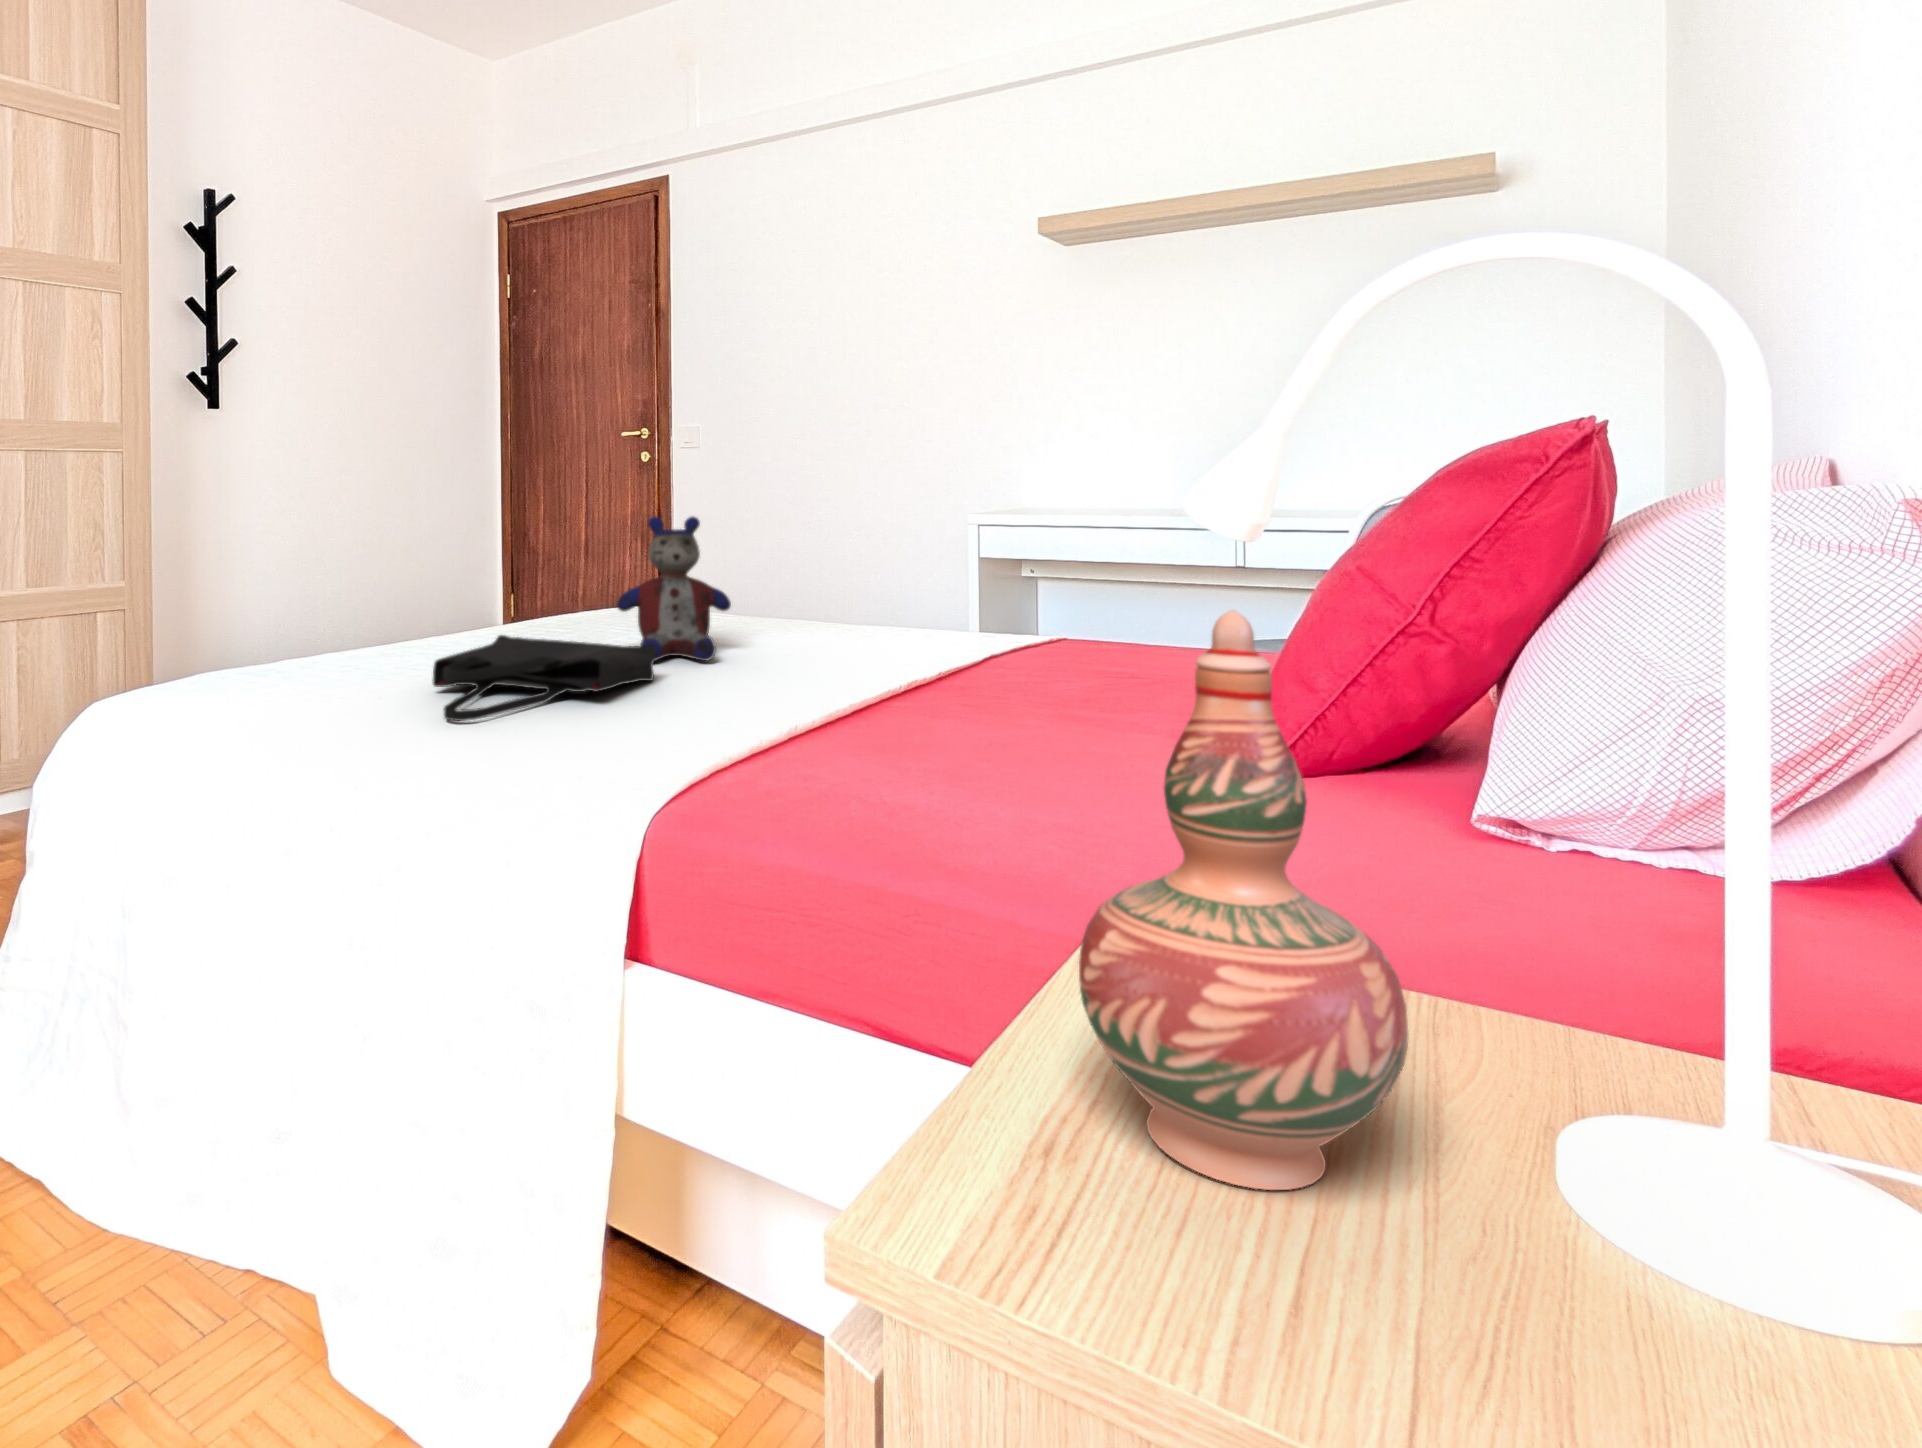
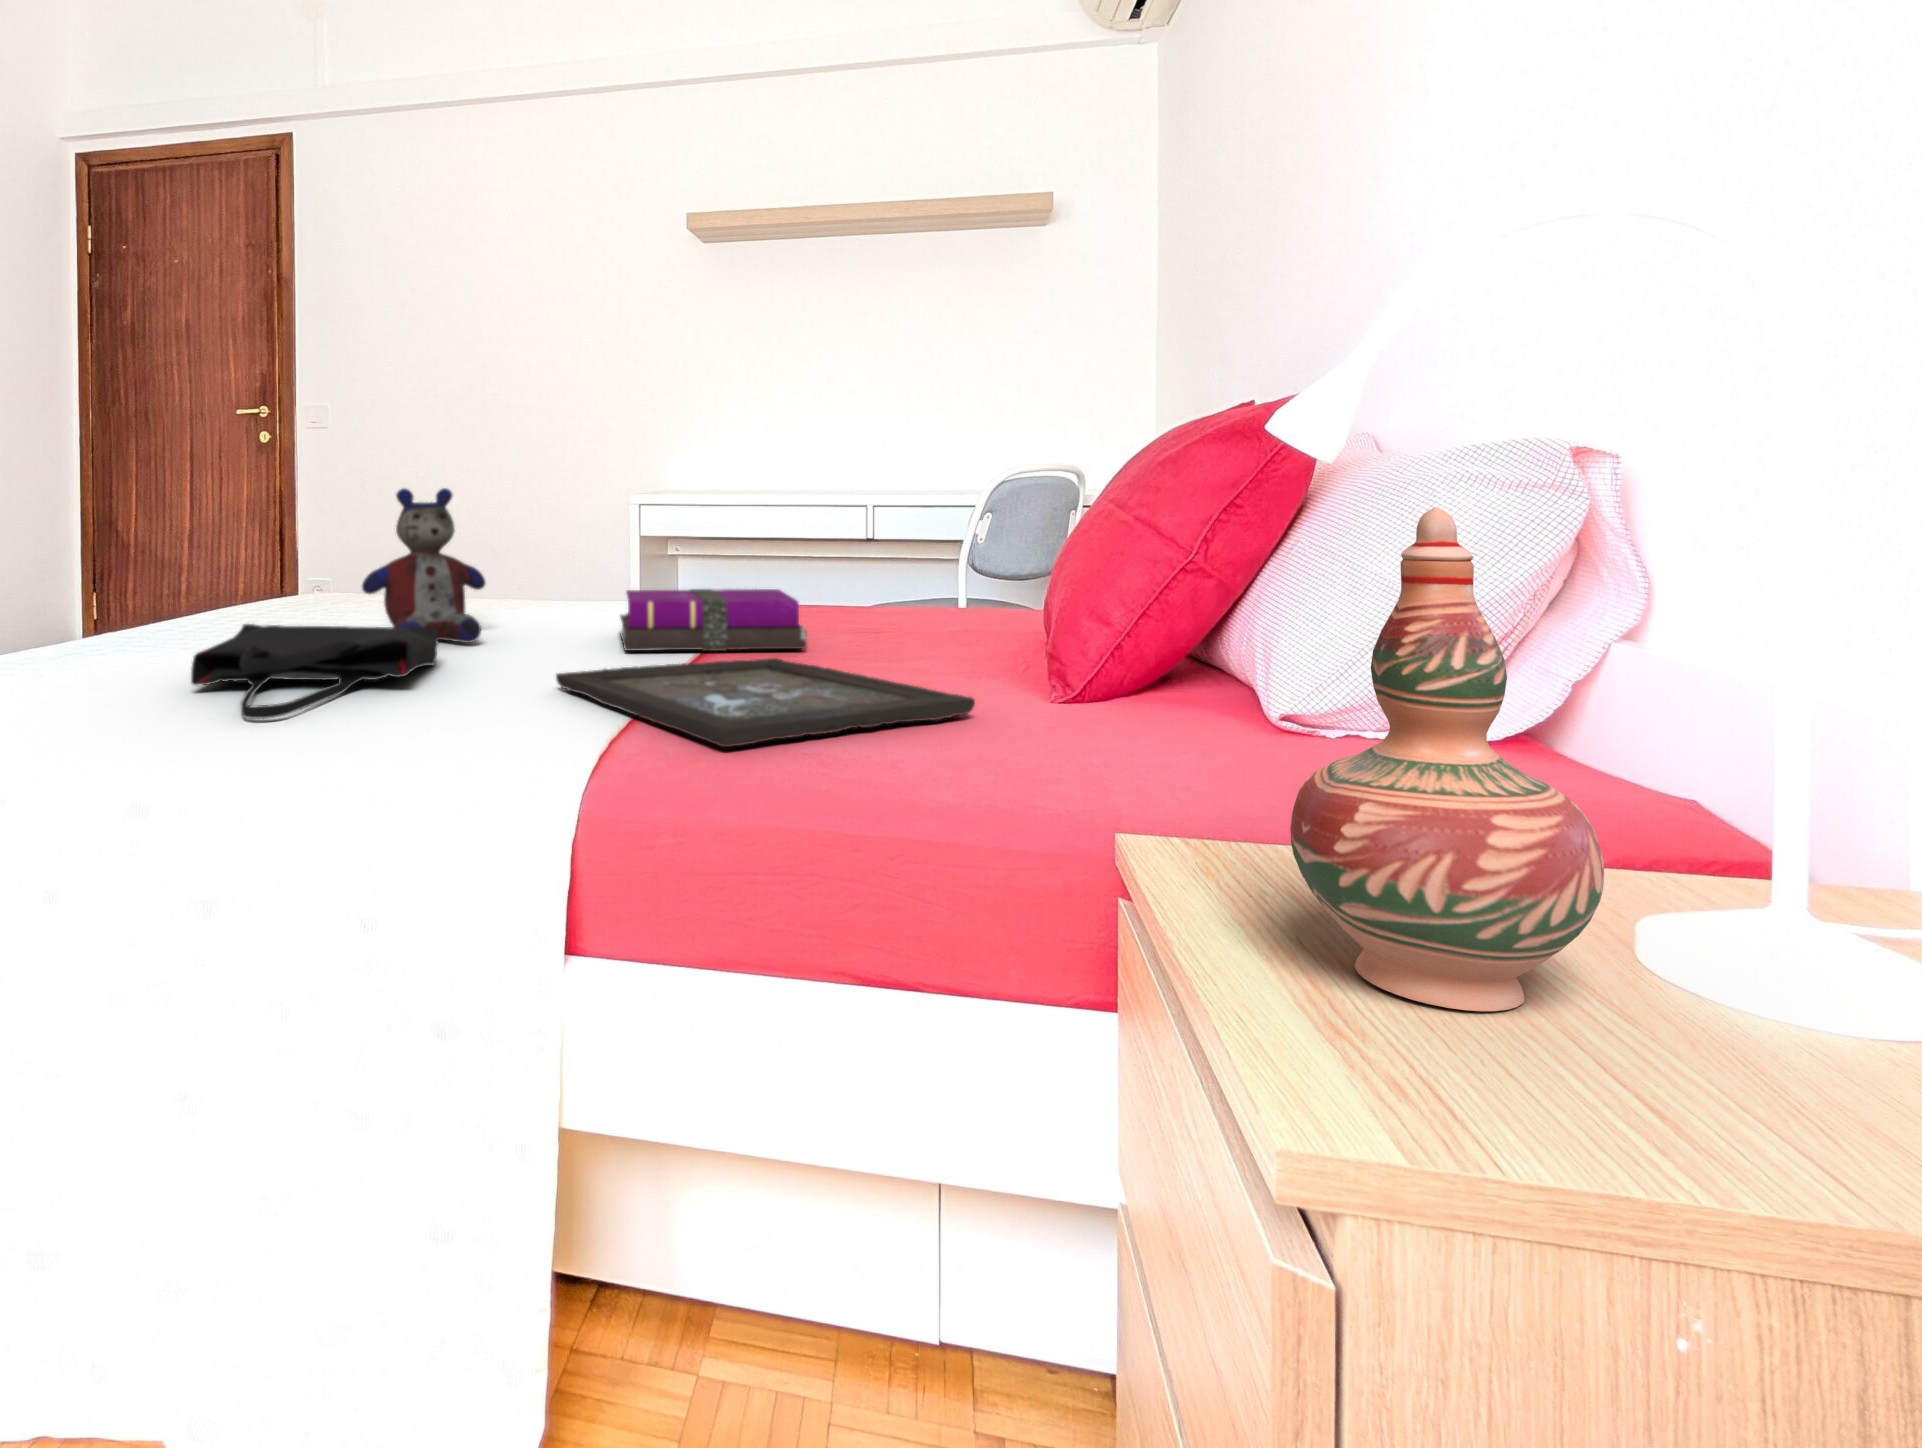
notebook: none [837,618,1026,688] -> present [620,589,807,651]
tray: none [729,697,1118,786] -> present [556,658,975,747]

